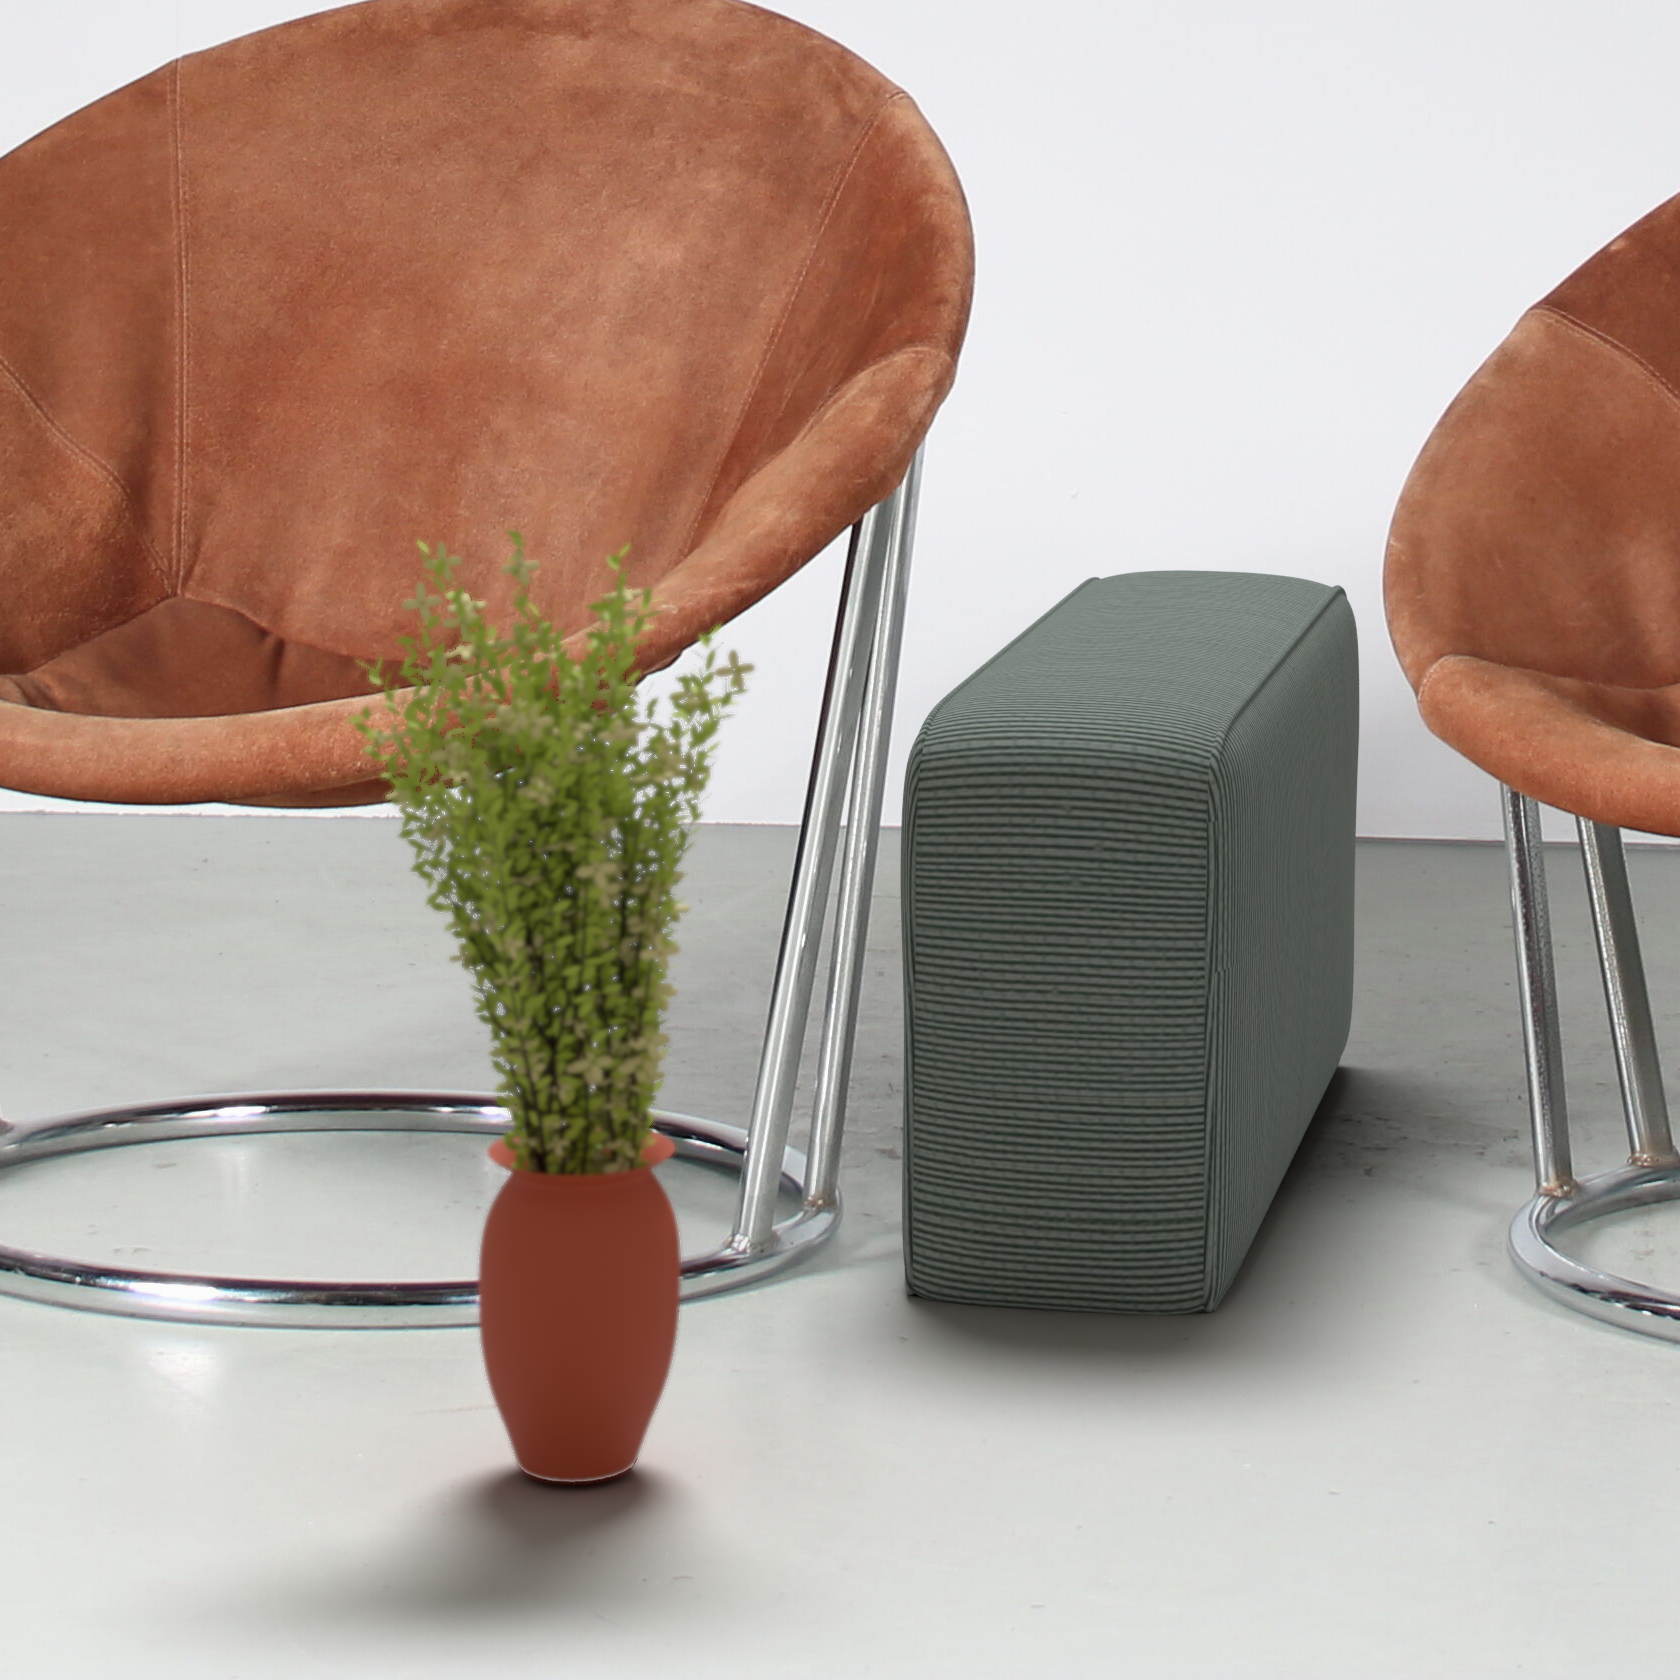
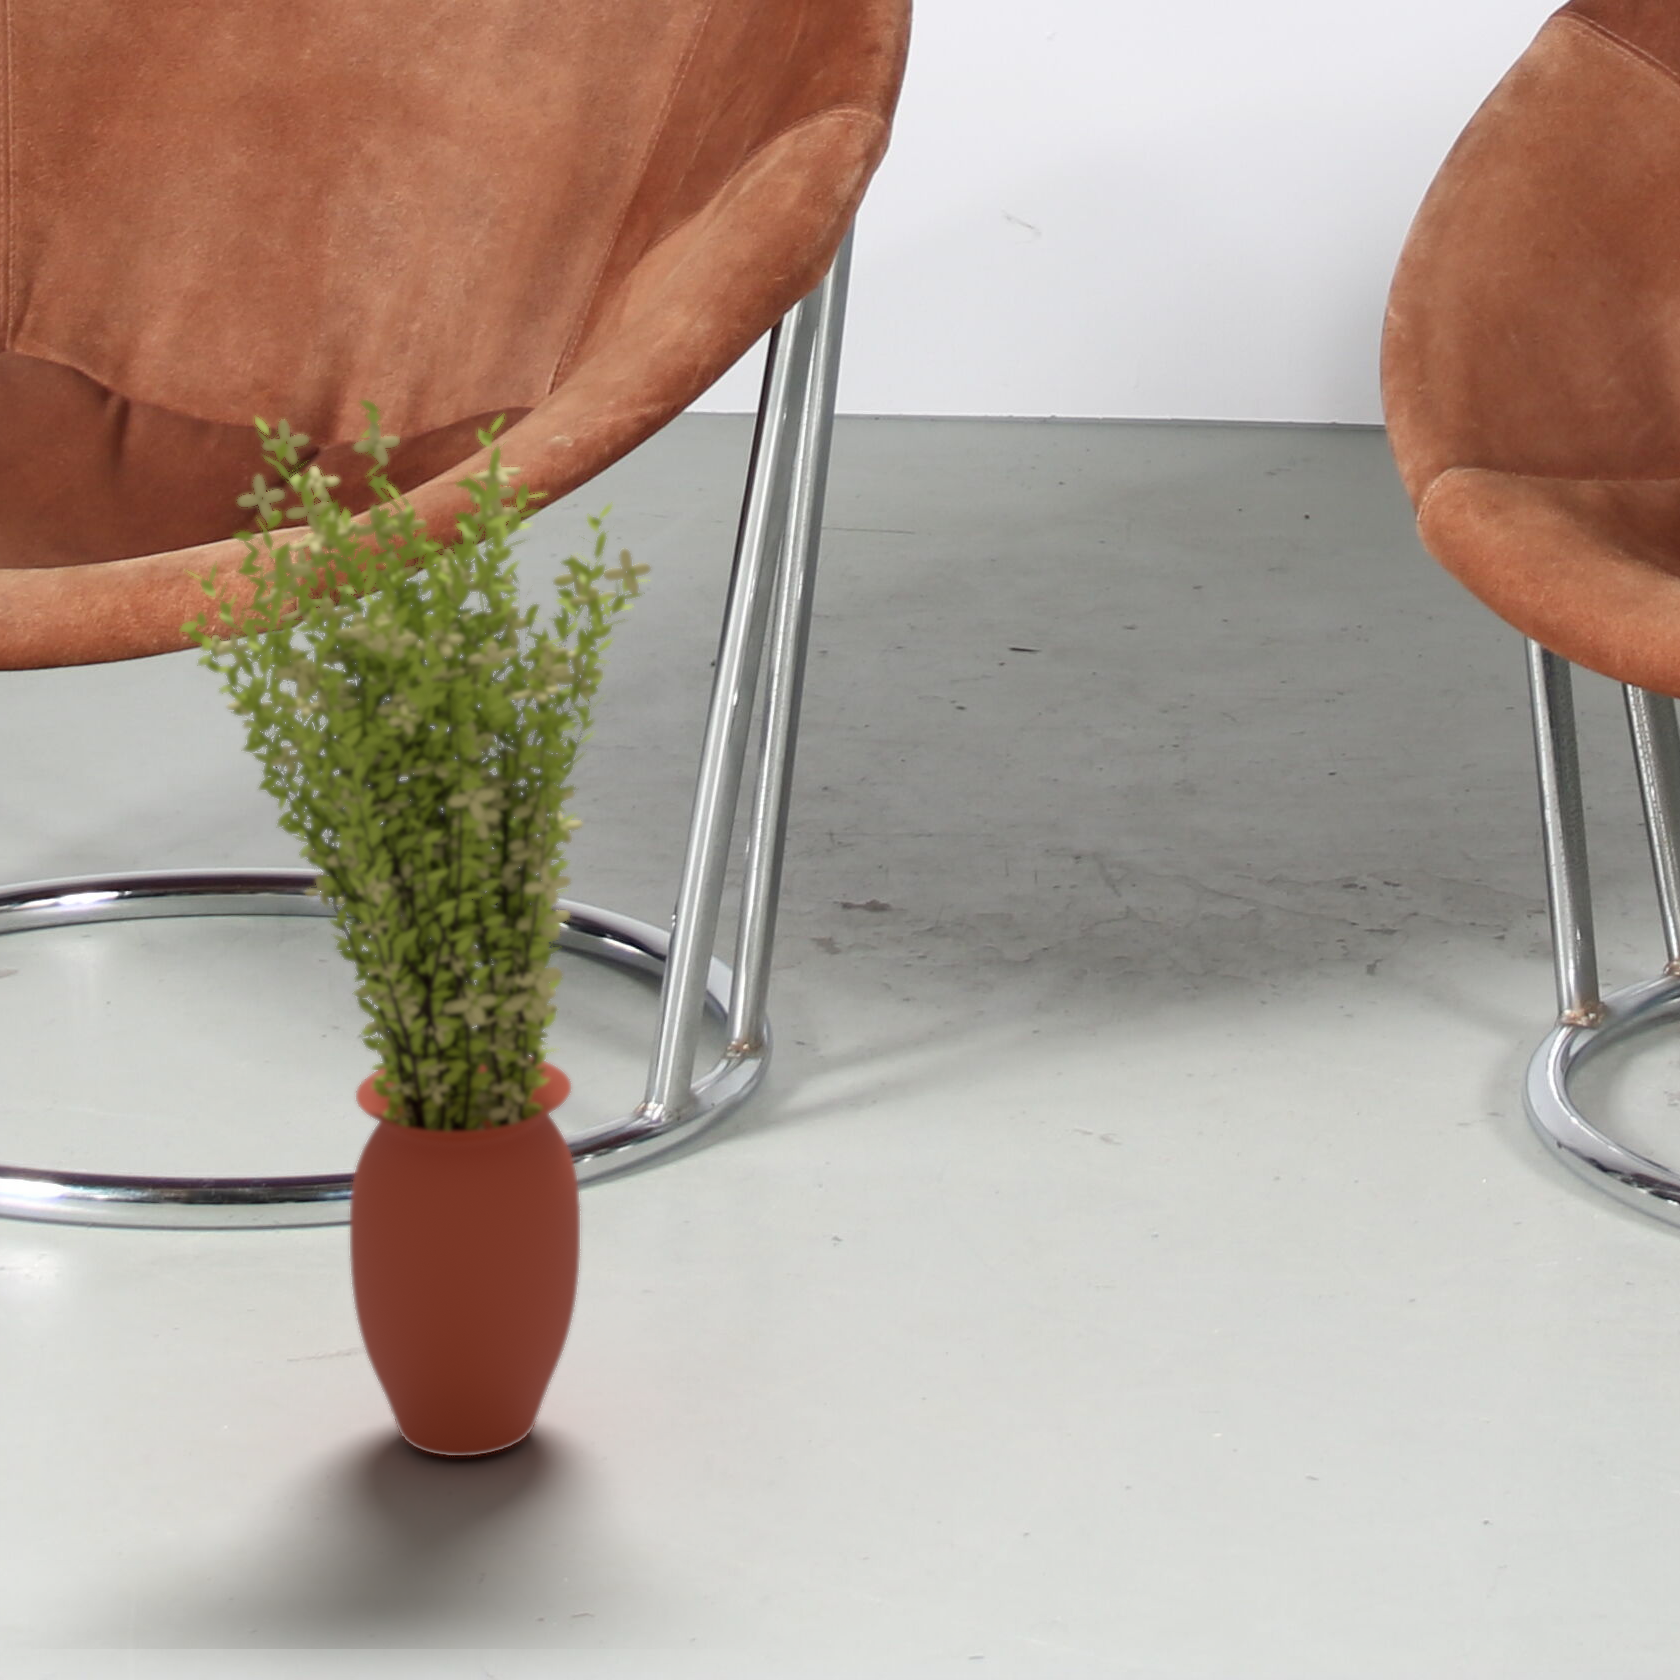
pouf: present [900,570,1359,1315] -> none [830,278,1356,1197]

